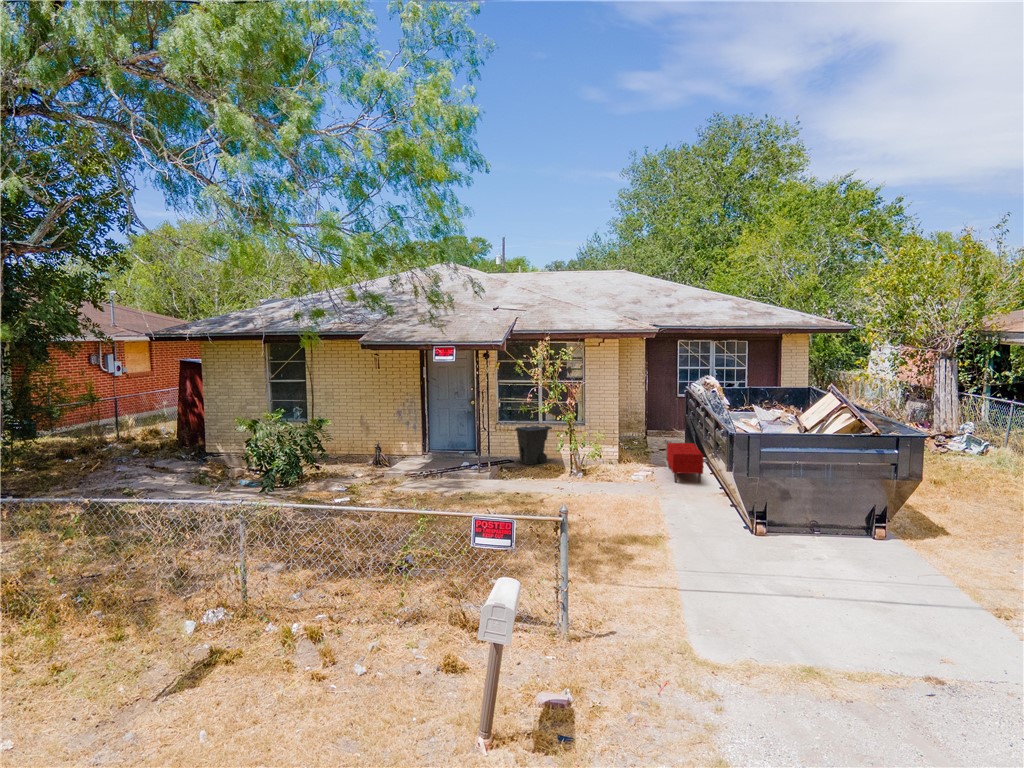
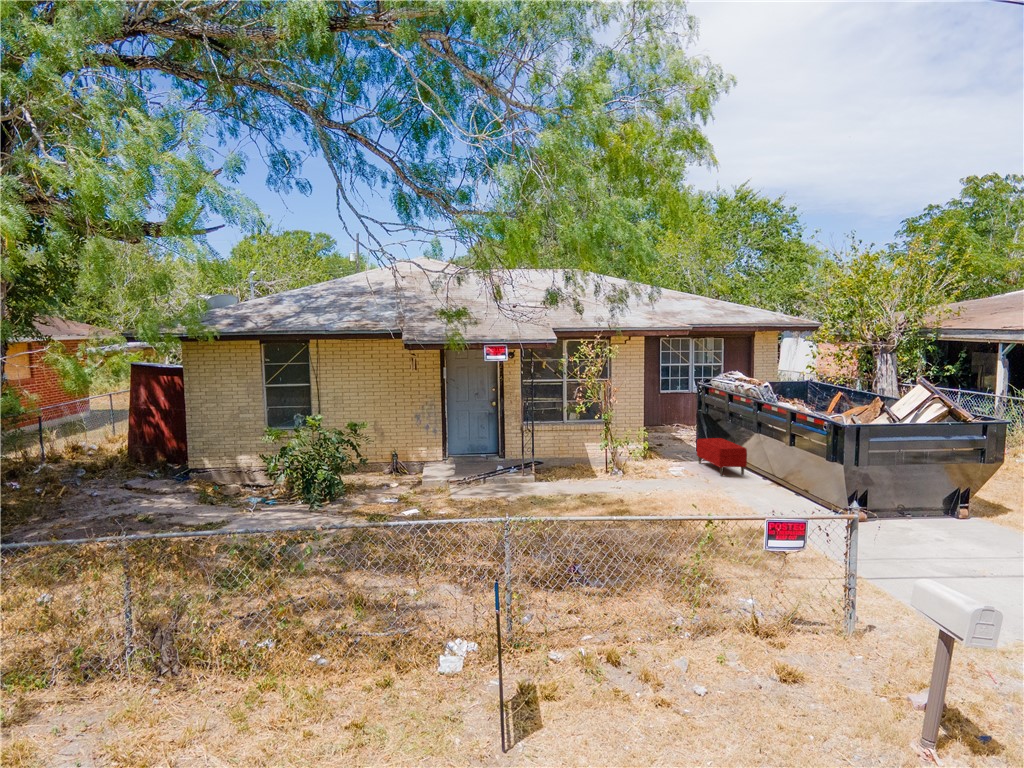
trash can: present [515,426,552,465] -> none [545,424,583,466]

